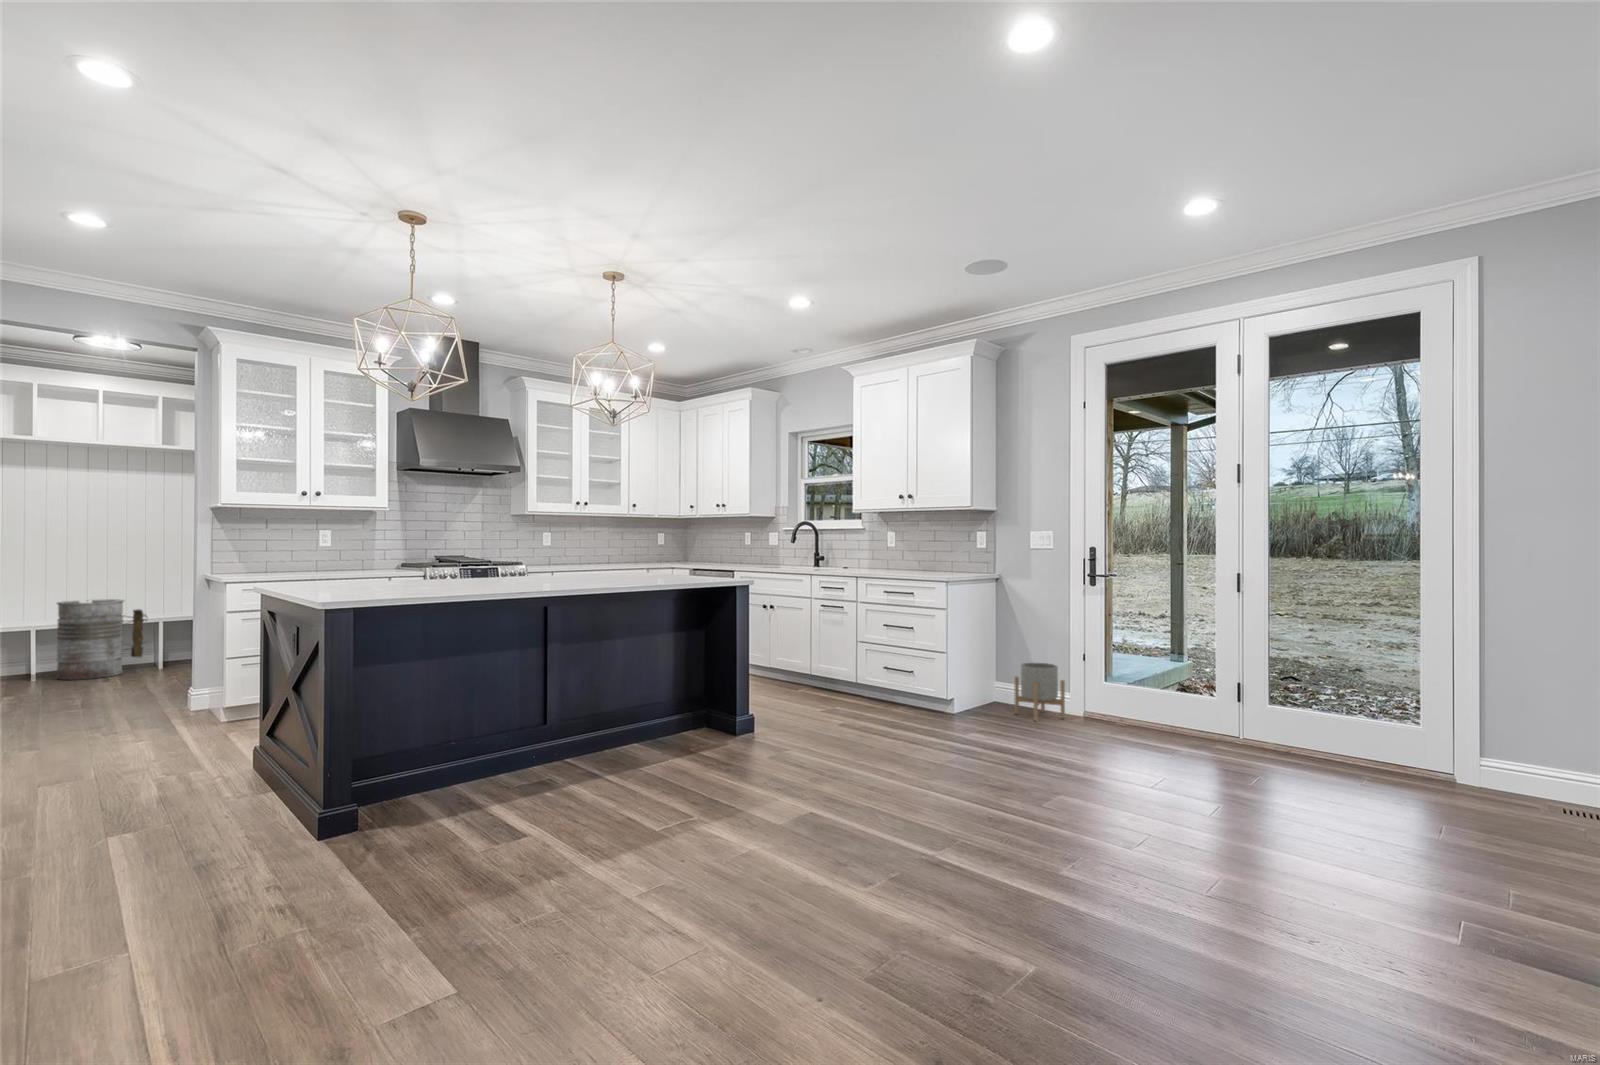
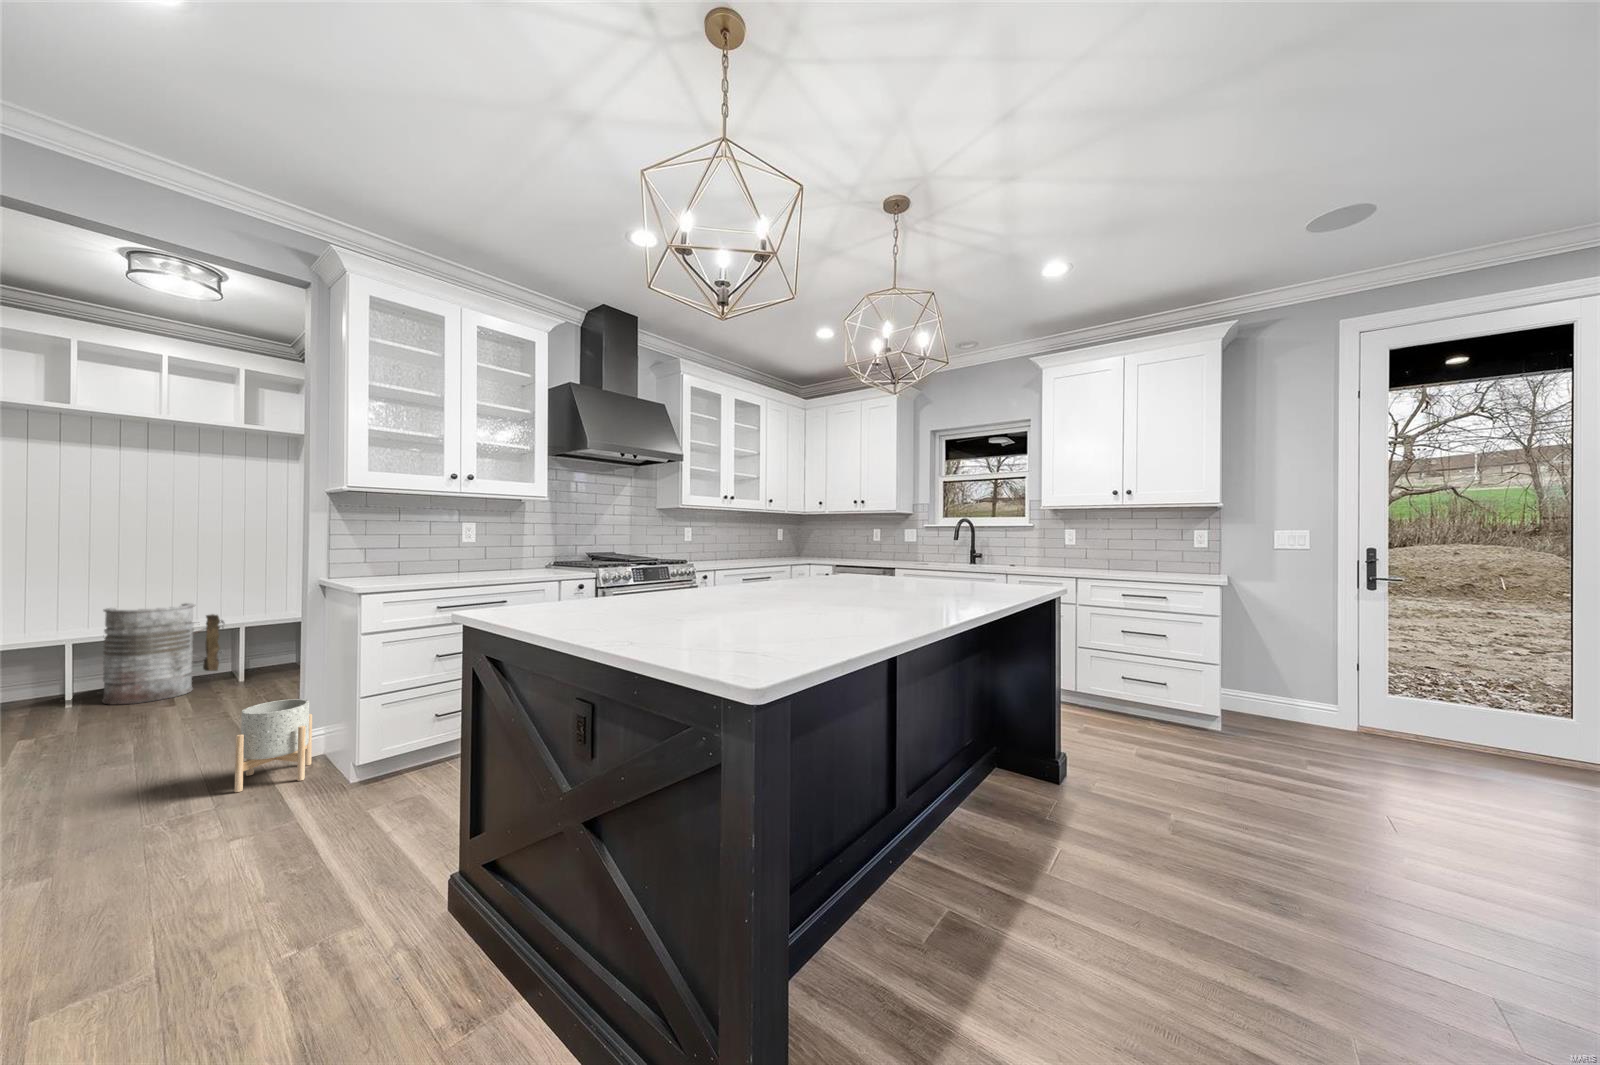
planter: present [1014,663,1065,721] -> present [235,699,312,792]

